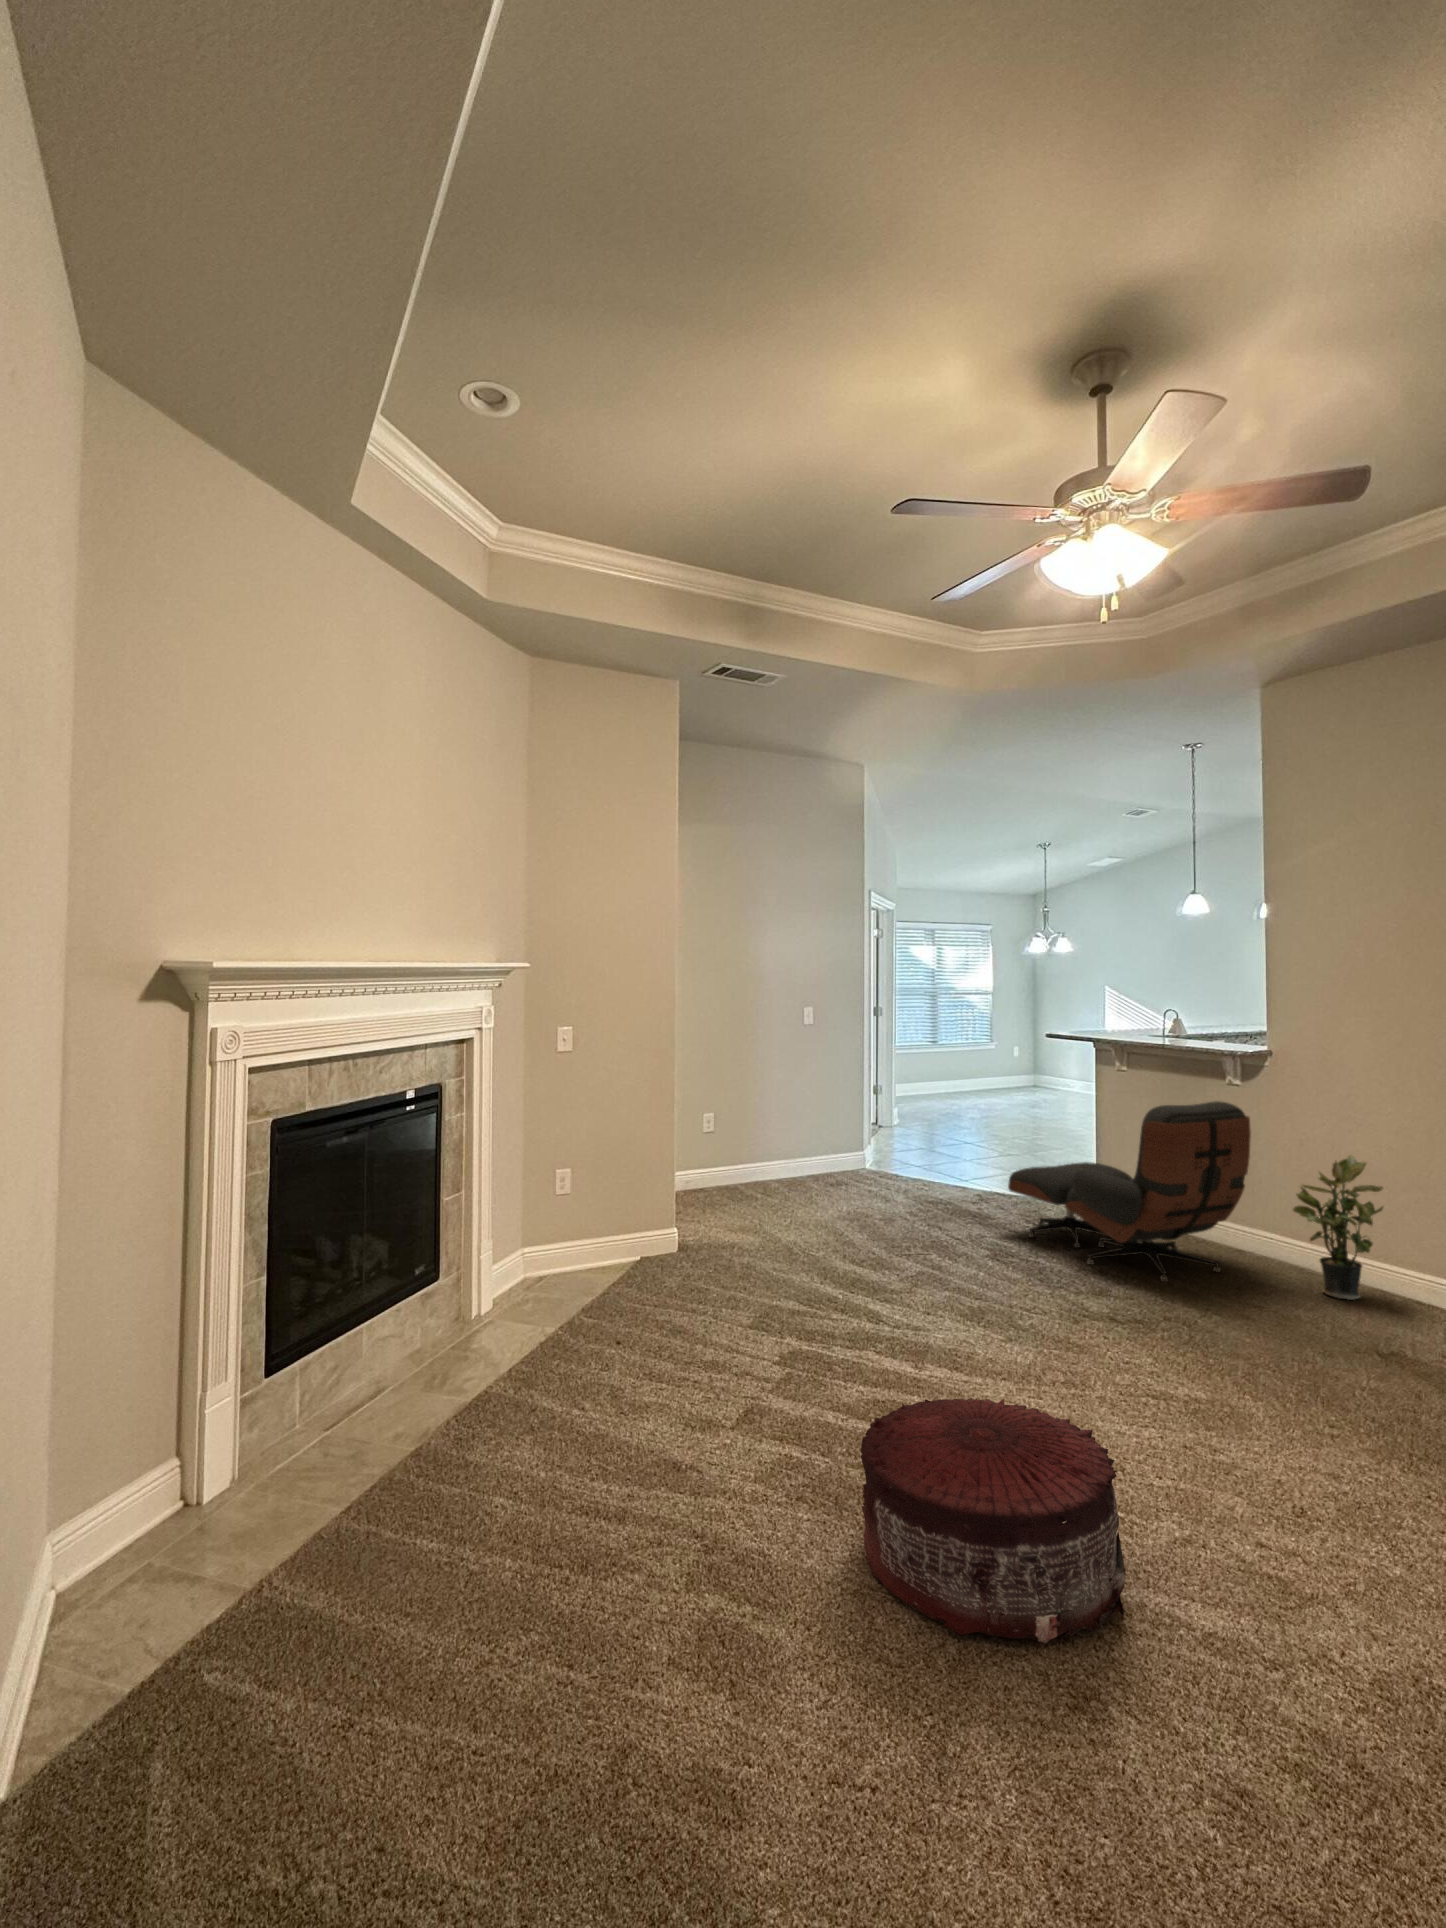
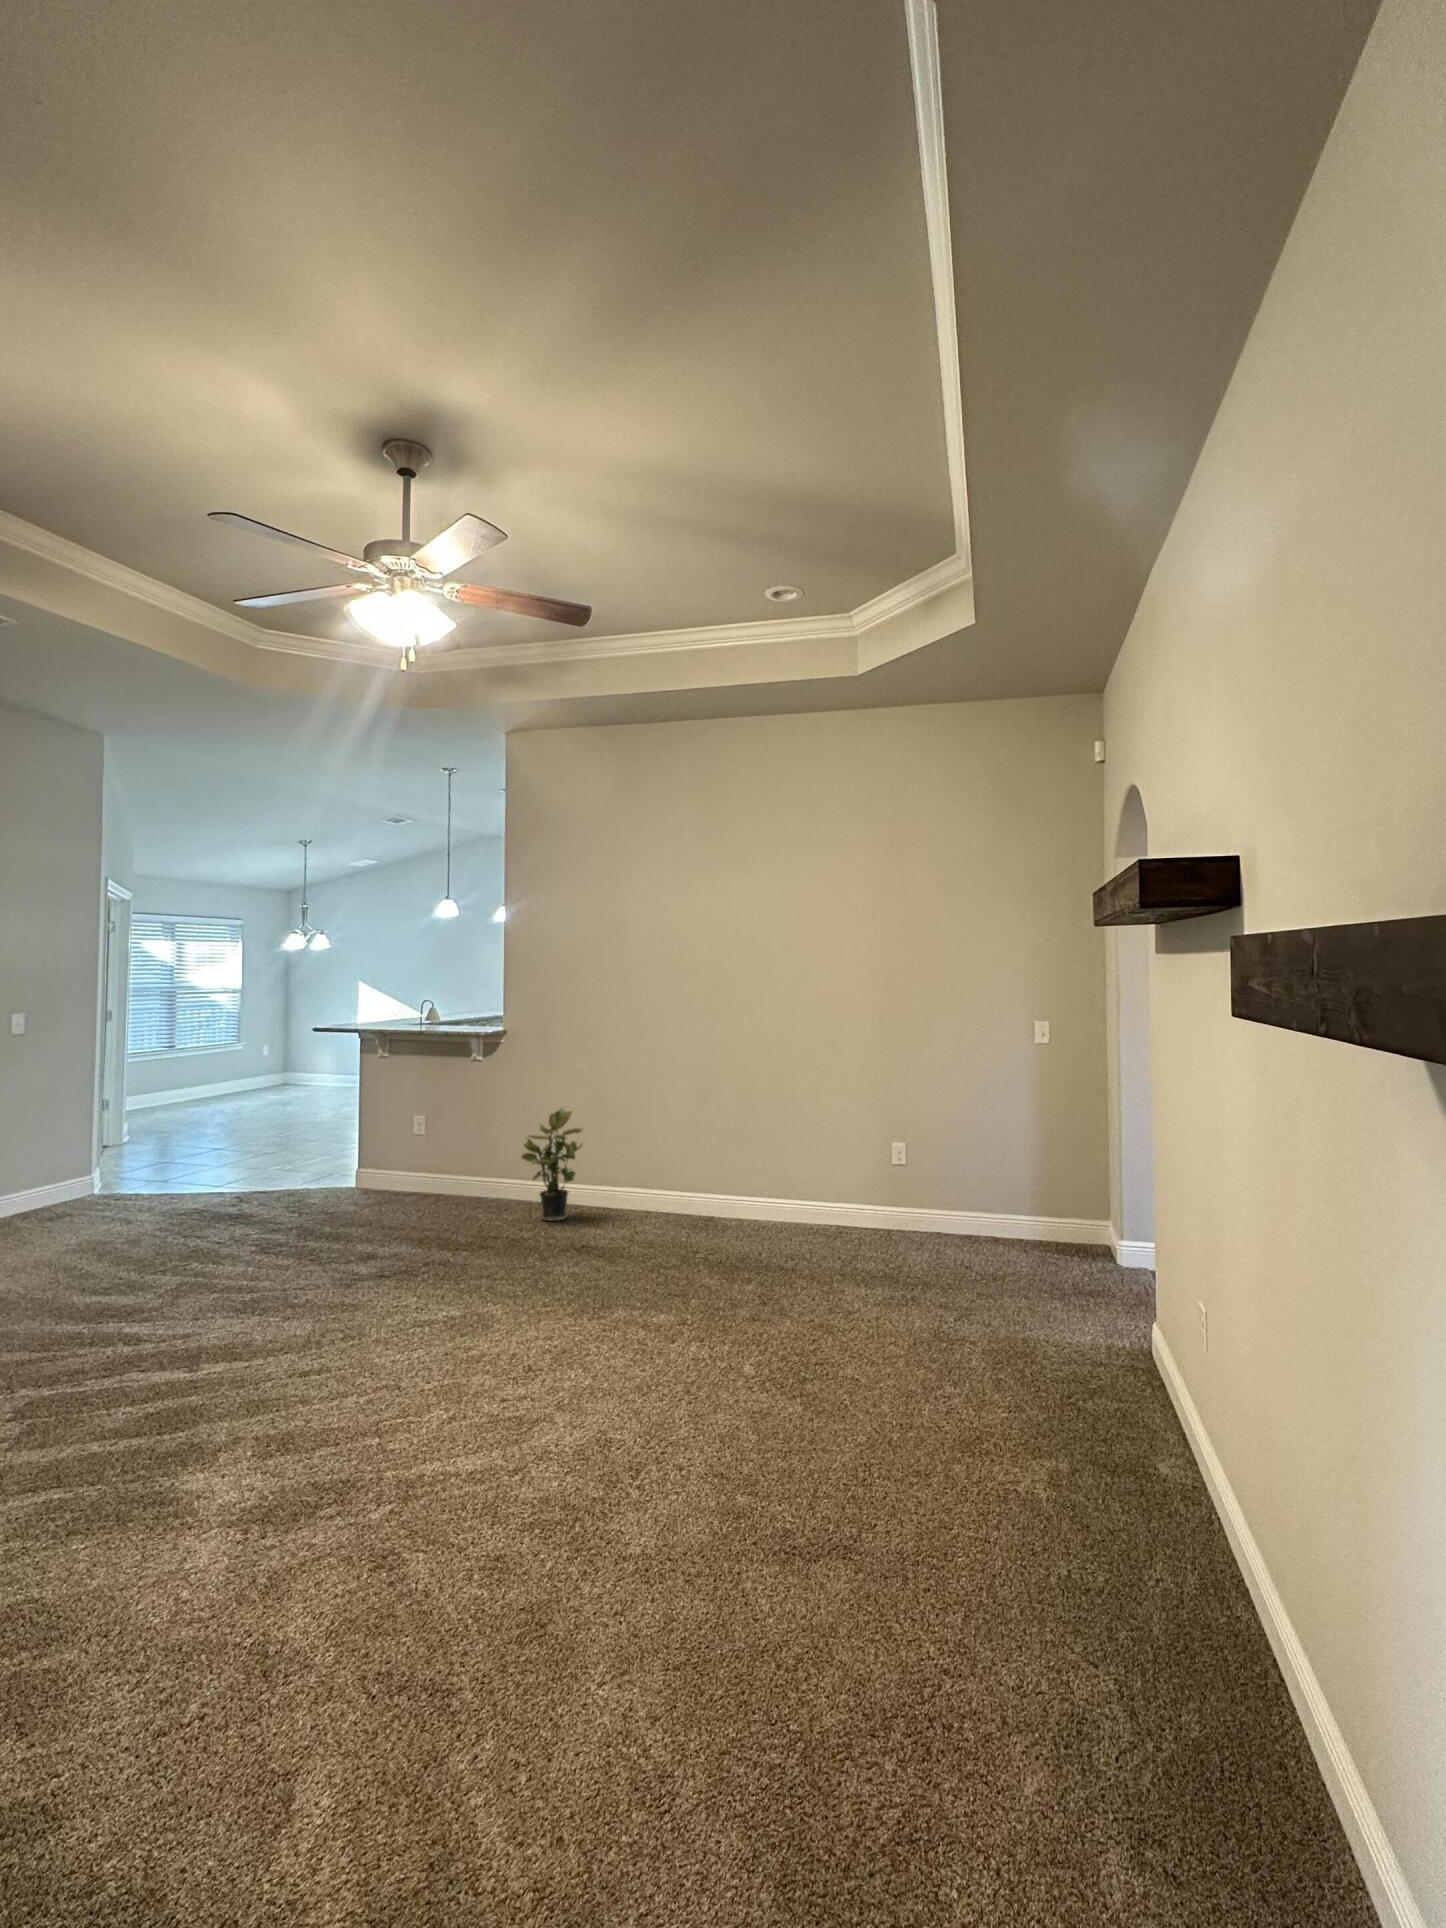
lounge chair: present [1008,1101,1251,1282] -> none [274,1076,491,1238]
pouf: present [861,1398,1126,1643] -> none [157,1355,409,1566]

